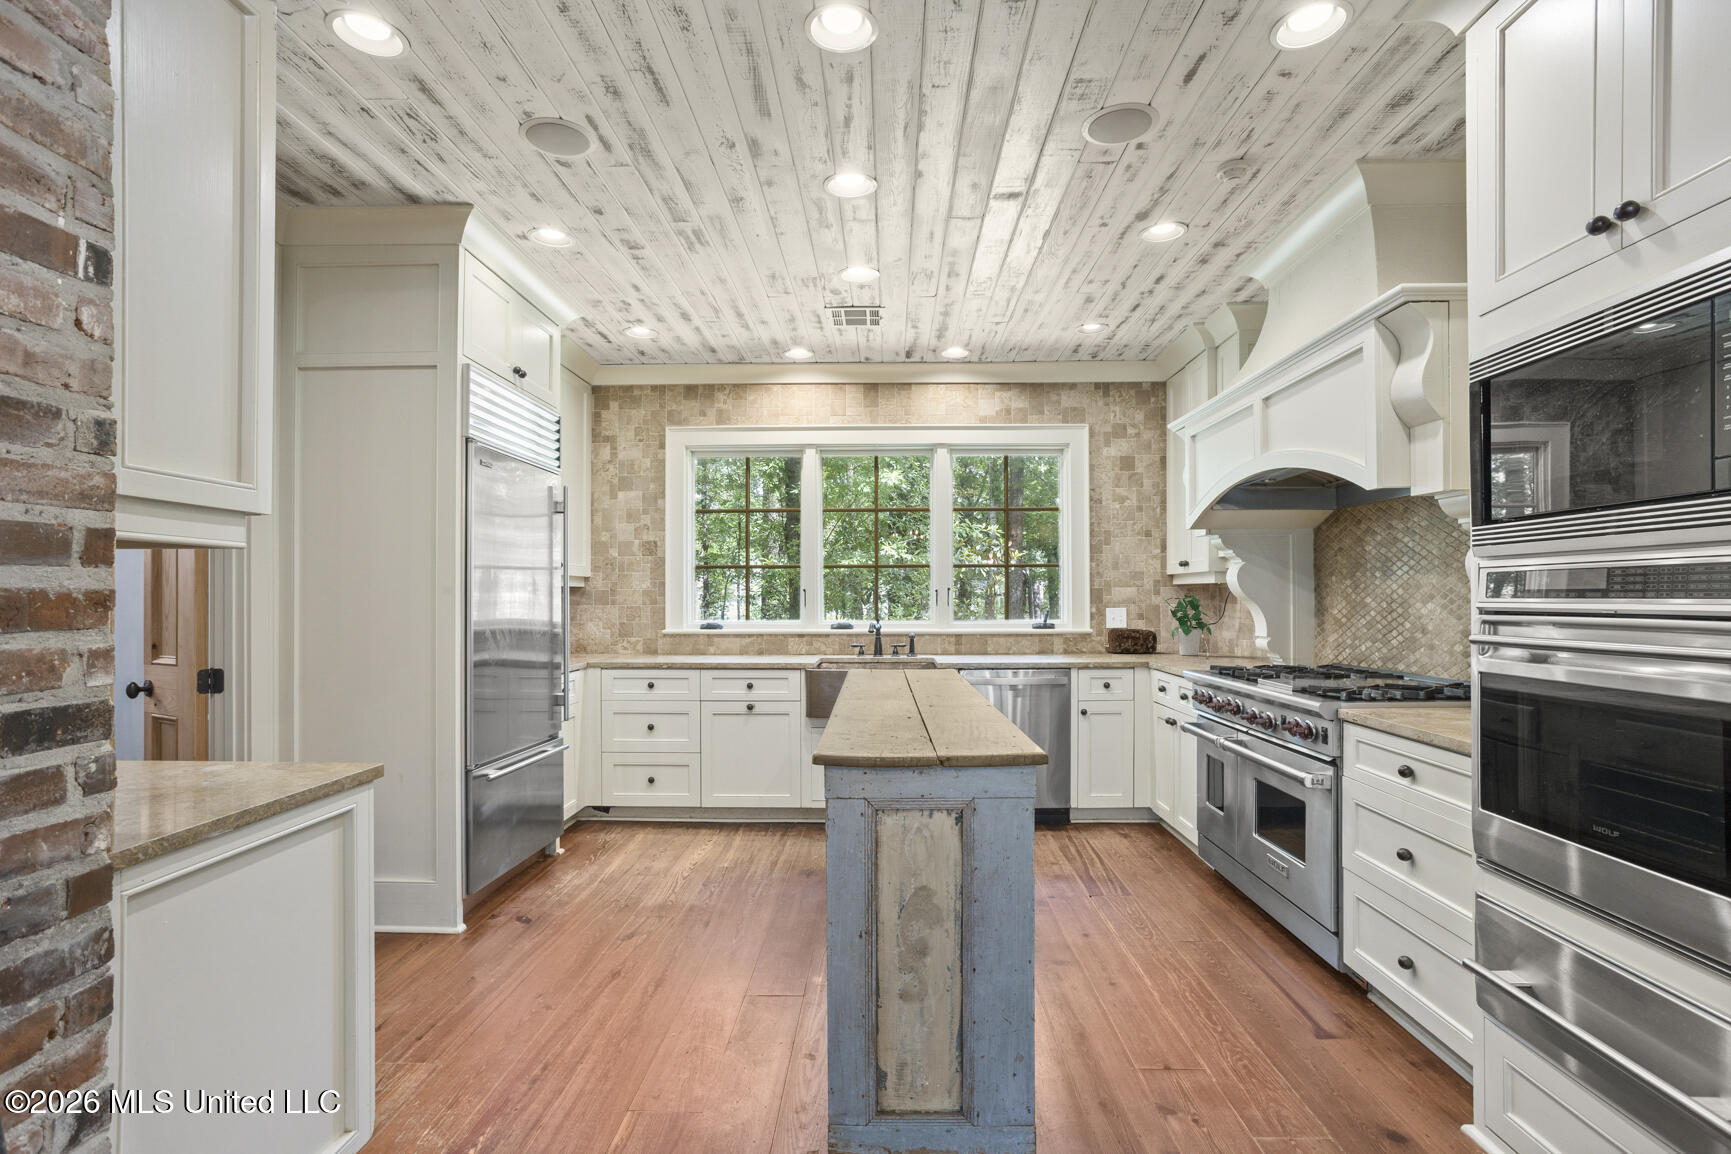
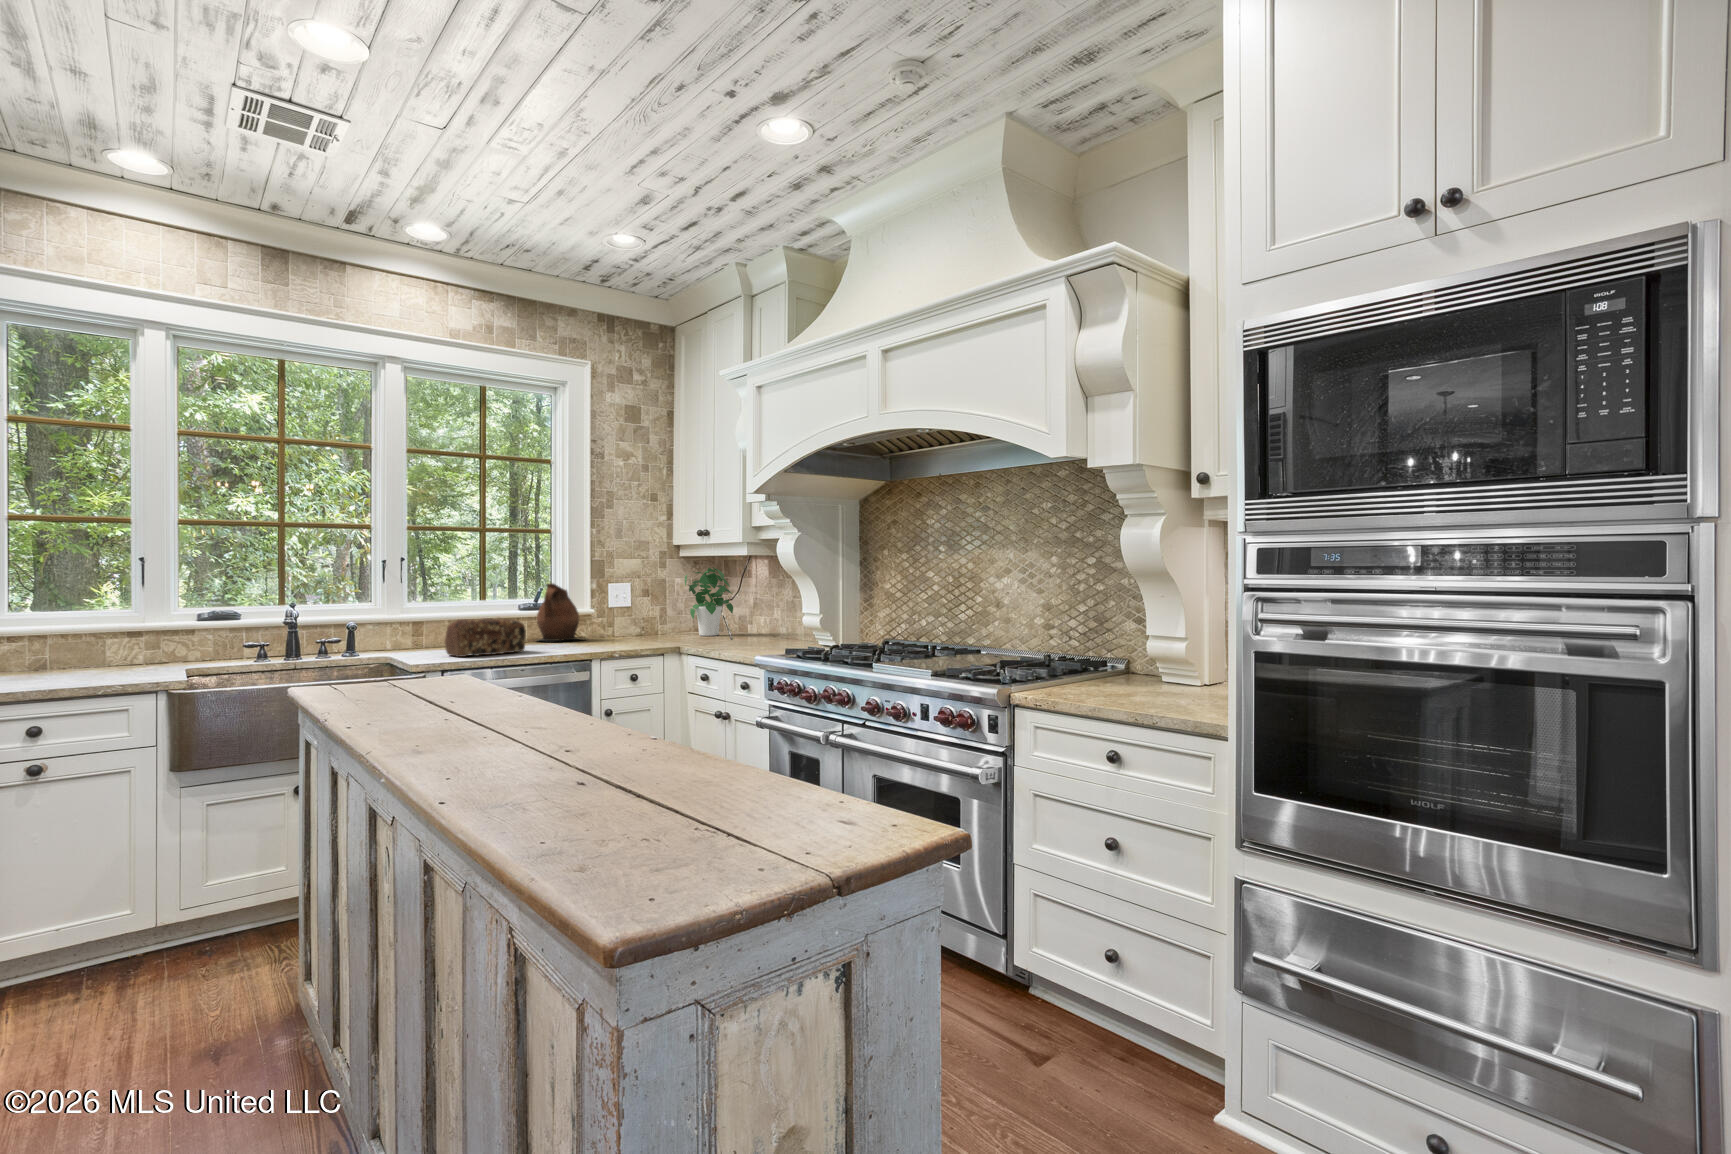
ceramic pitcher: none [1039,607,1083,654] -> present [537,583,583,641]
bread loaf: present [1105,628,1157,653] -> present [445,618,526,657]

